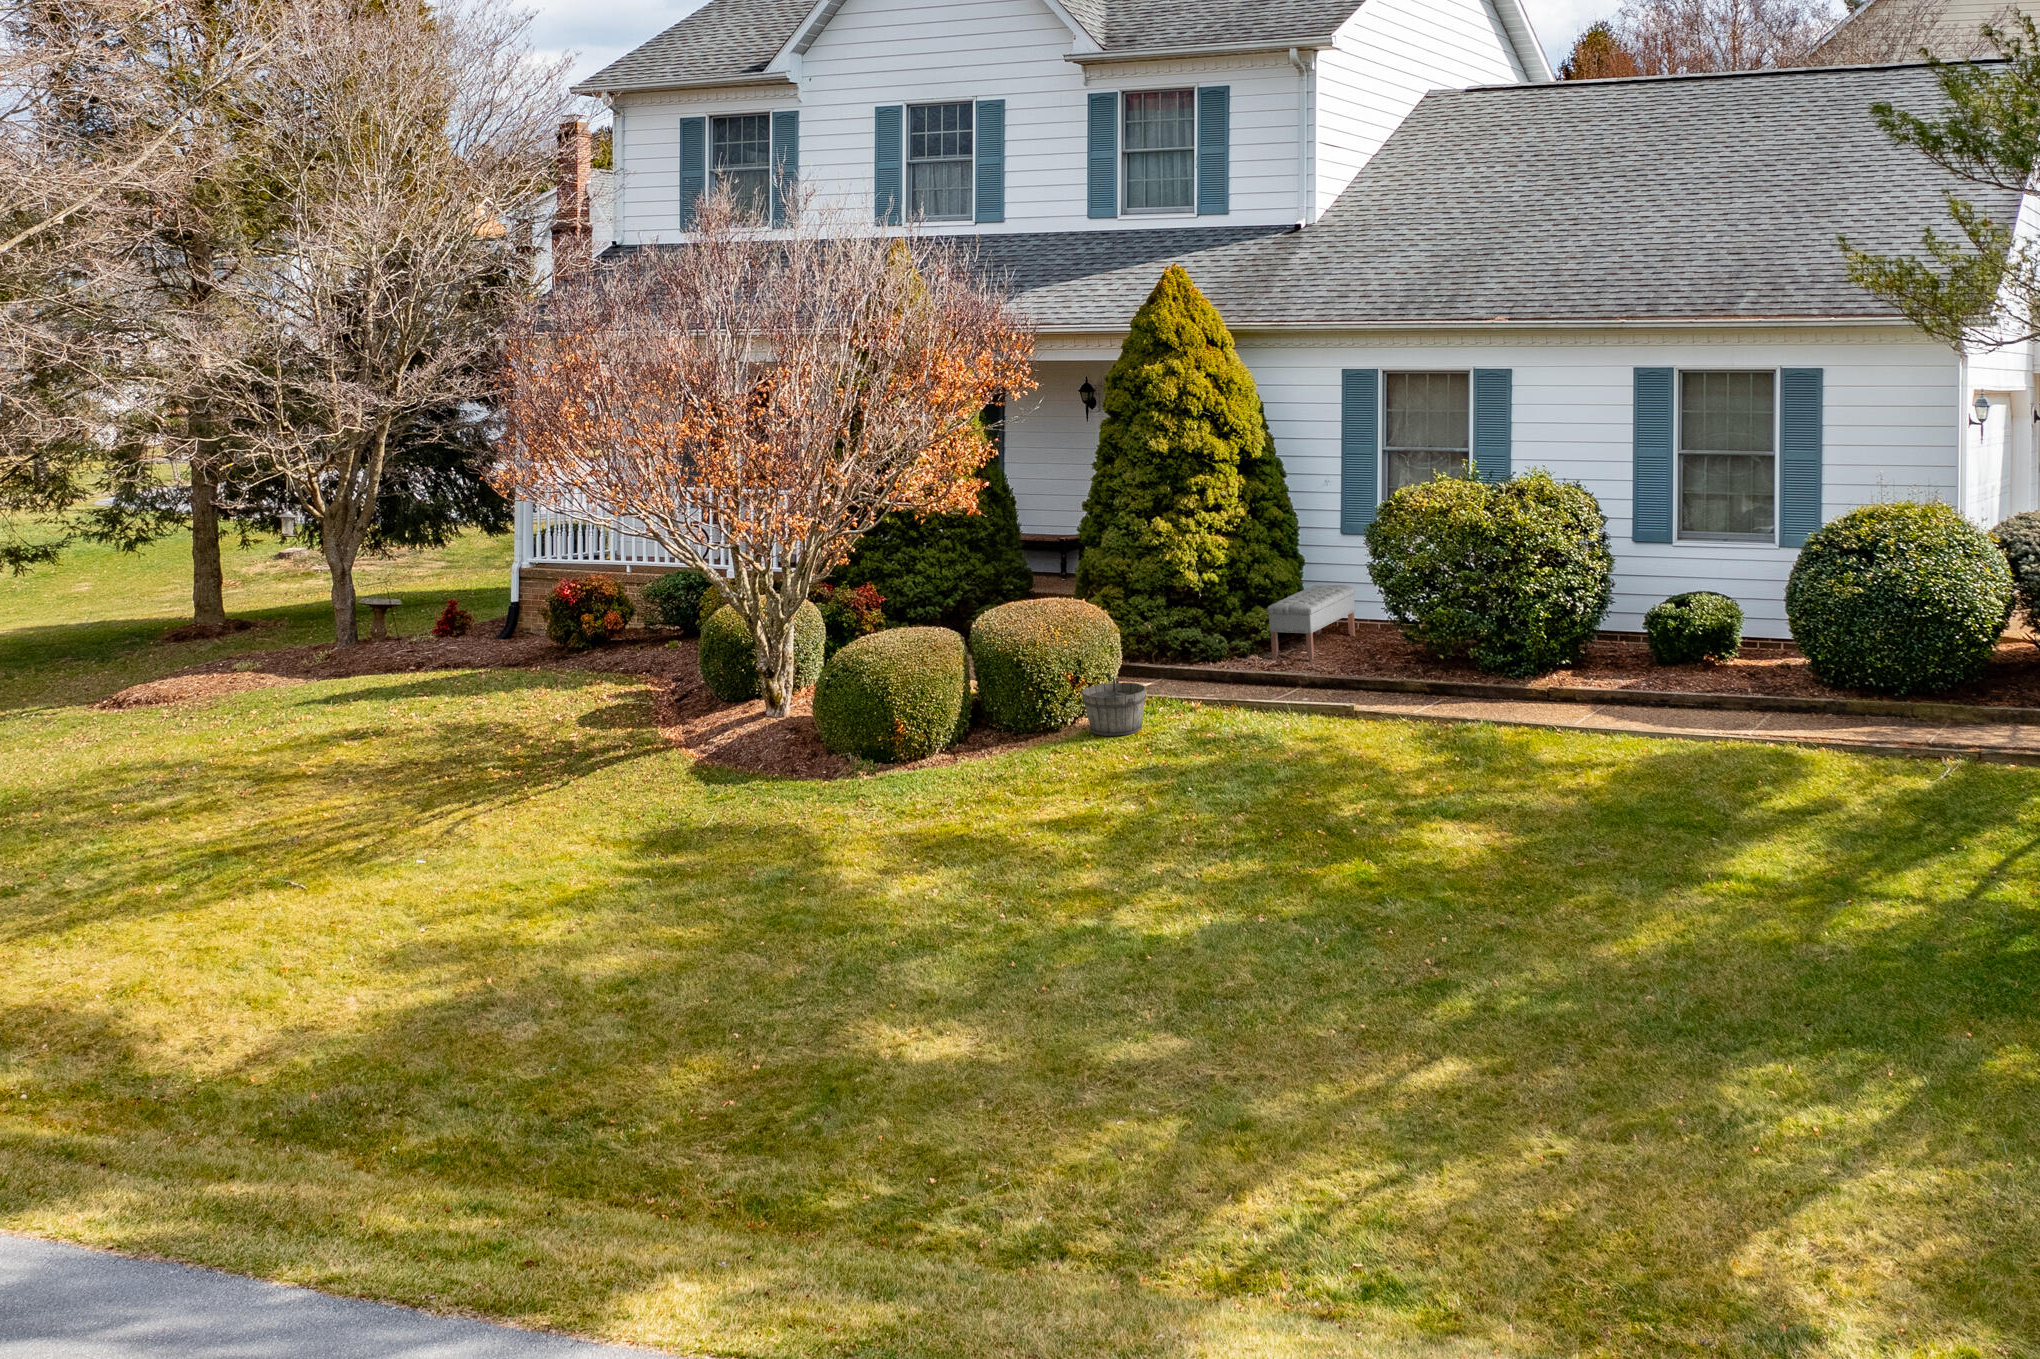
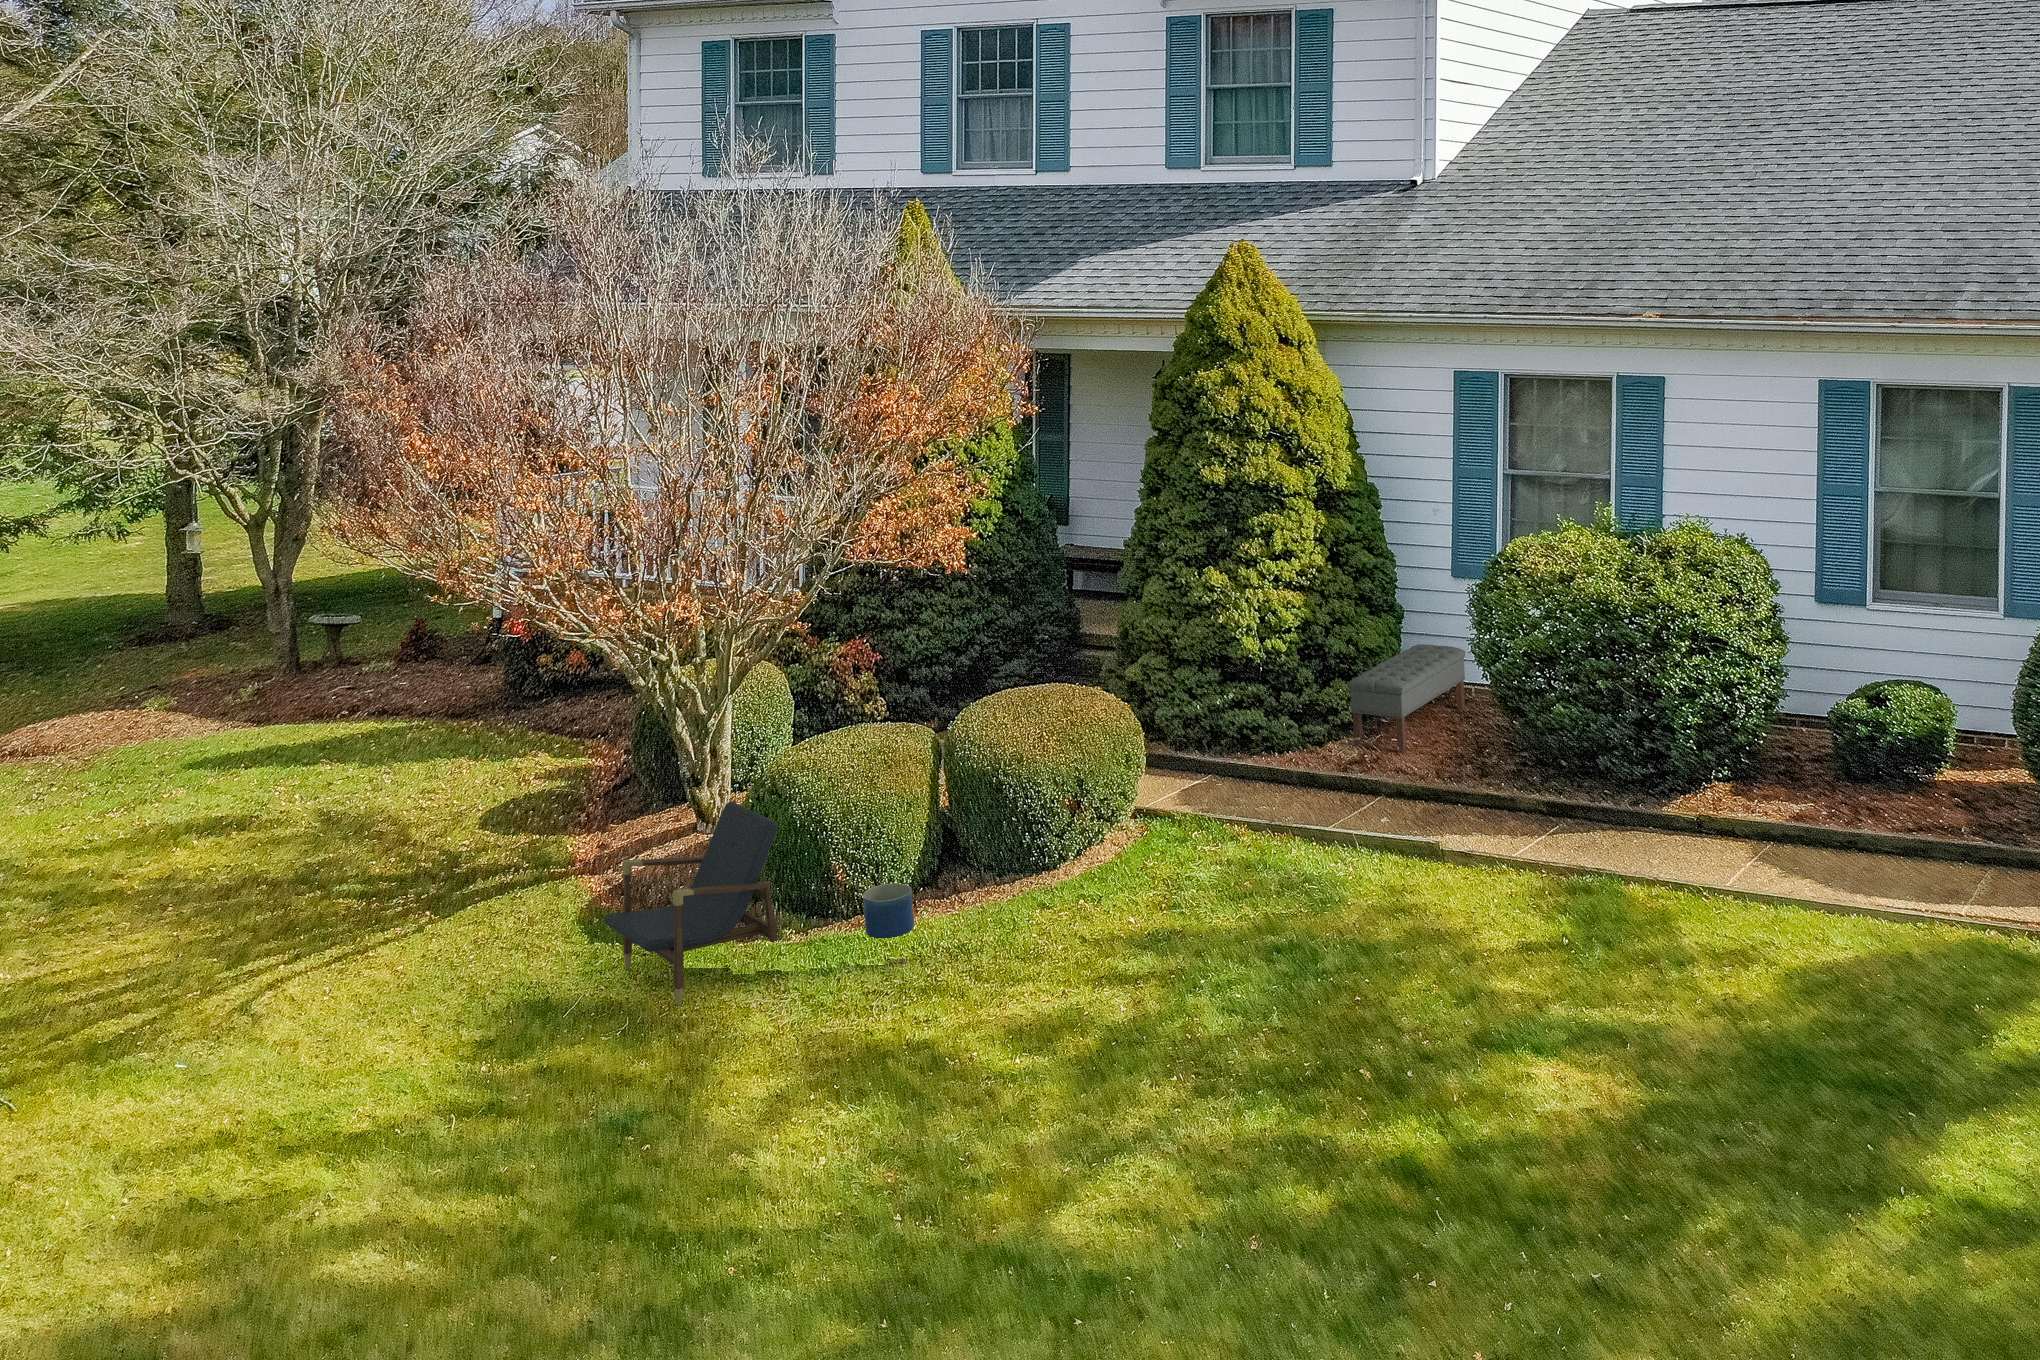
wooden bucket: present [1082,674,1146,736] -> none [1085,794,1170,877]
lounge chair: none [726,678,858,820] -> present [604,802,778,1005]
planter: none [922,736,960,795] -> present [863,883,914,964]

